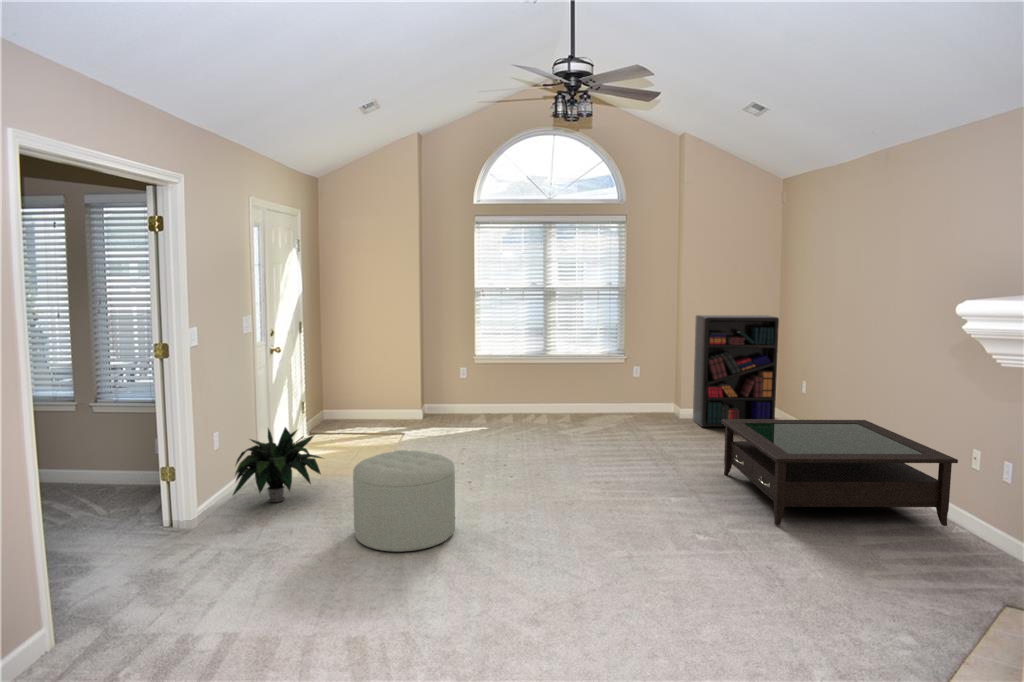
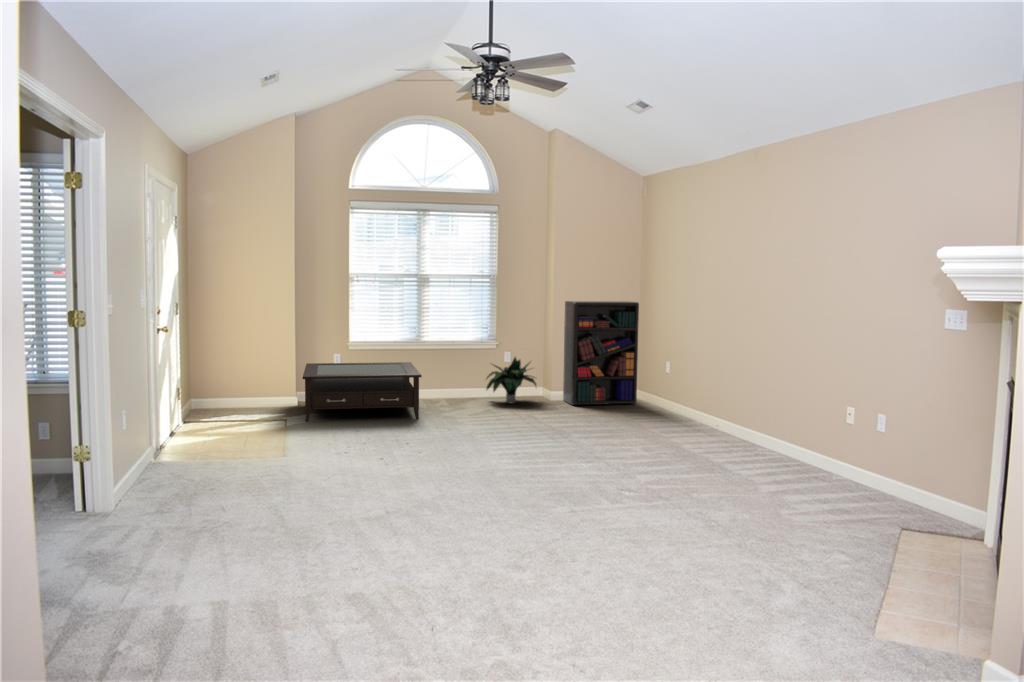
coffee table: present [722,420,958,526] -> present [303,362,422,422]
potted plant: present [233,427,322,502] -> present [486,357,536,403]
ottoman: present [353,450,455,552] -> none [288,412,379,494]

